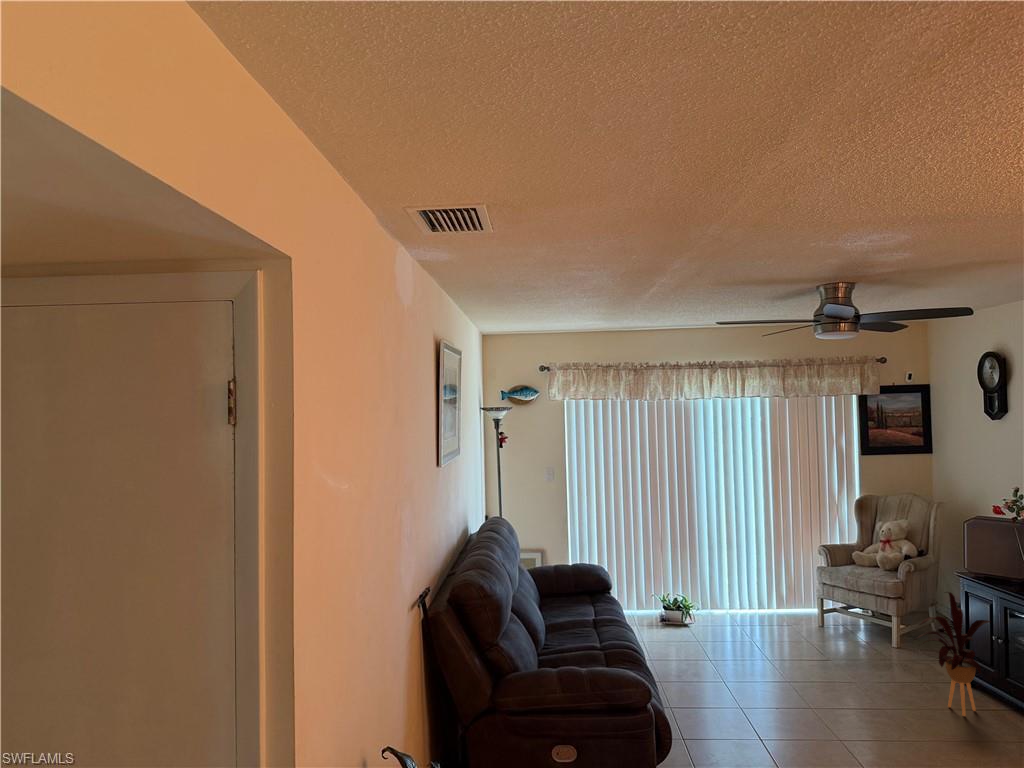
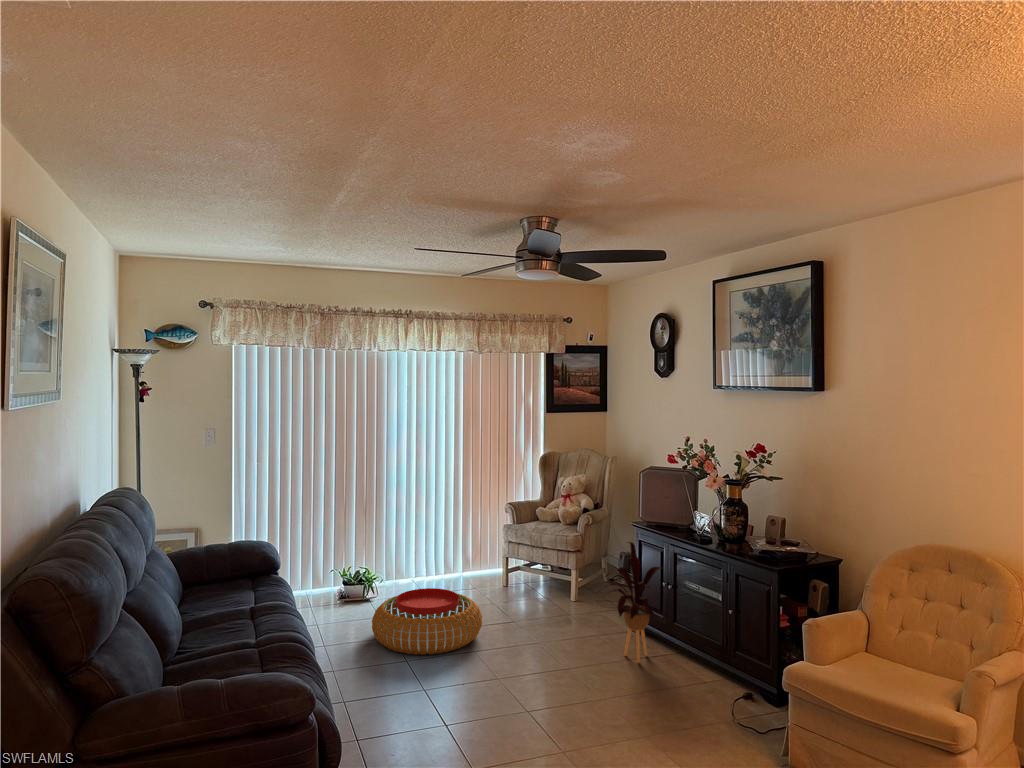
pouf: none [690,620,795,680] -> present [372,588,482,655]

